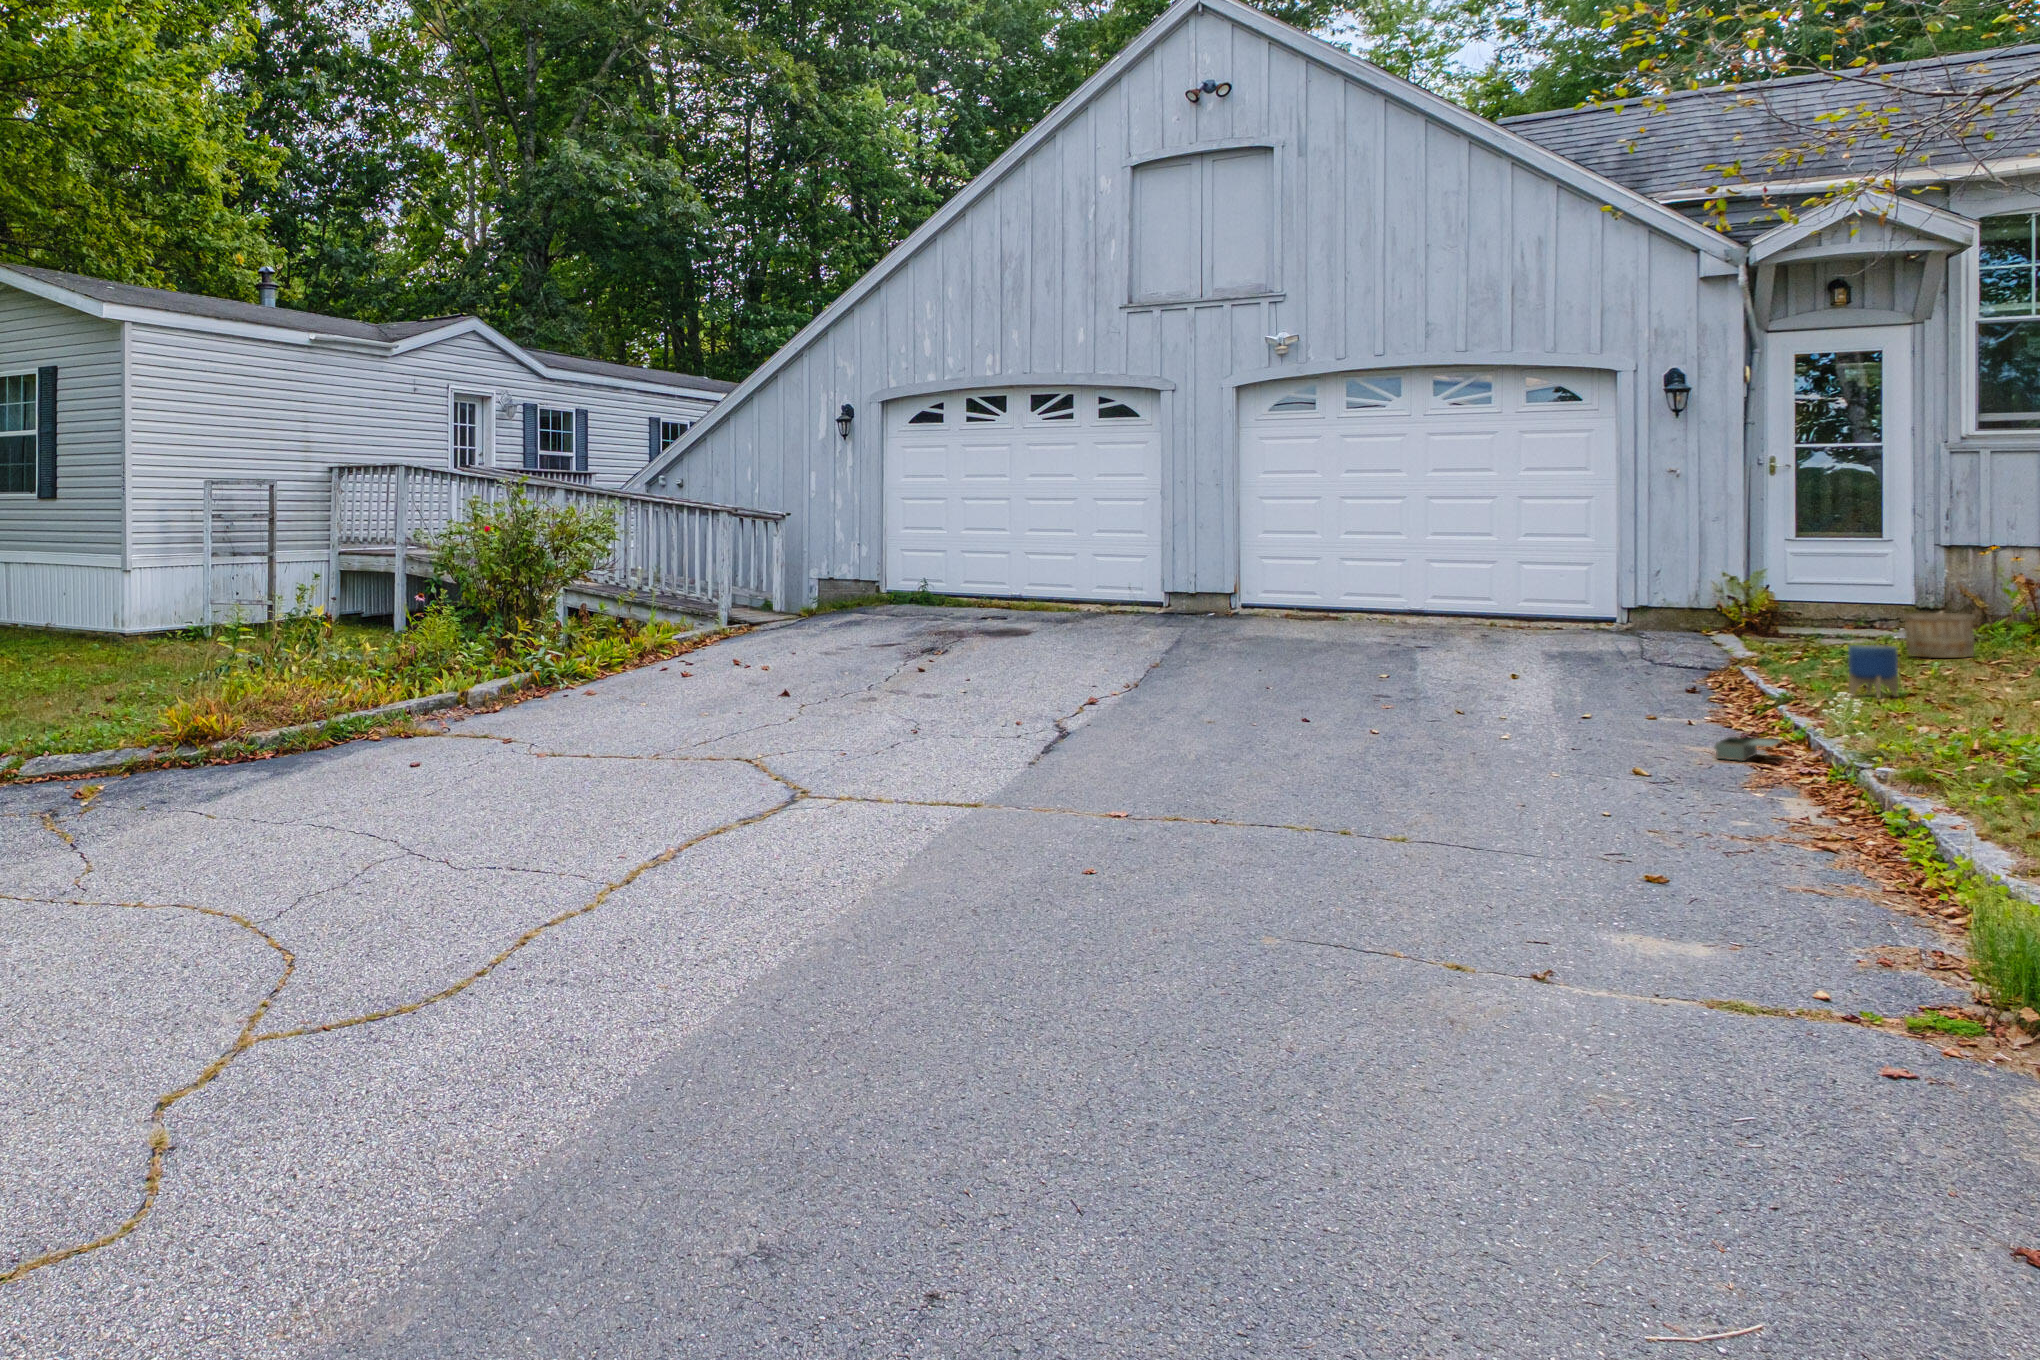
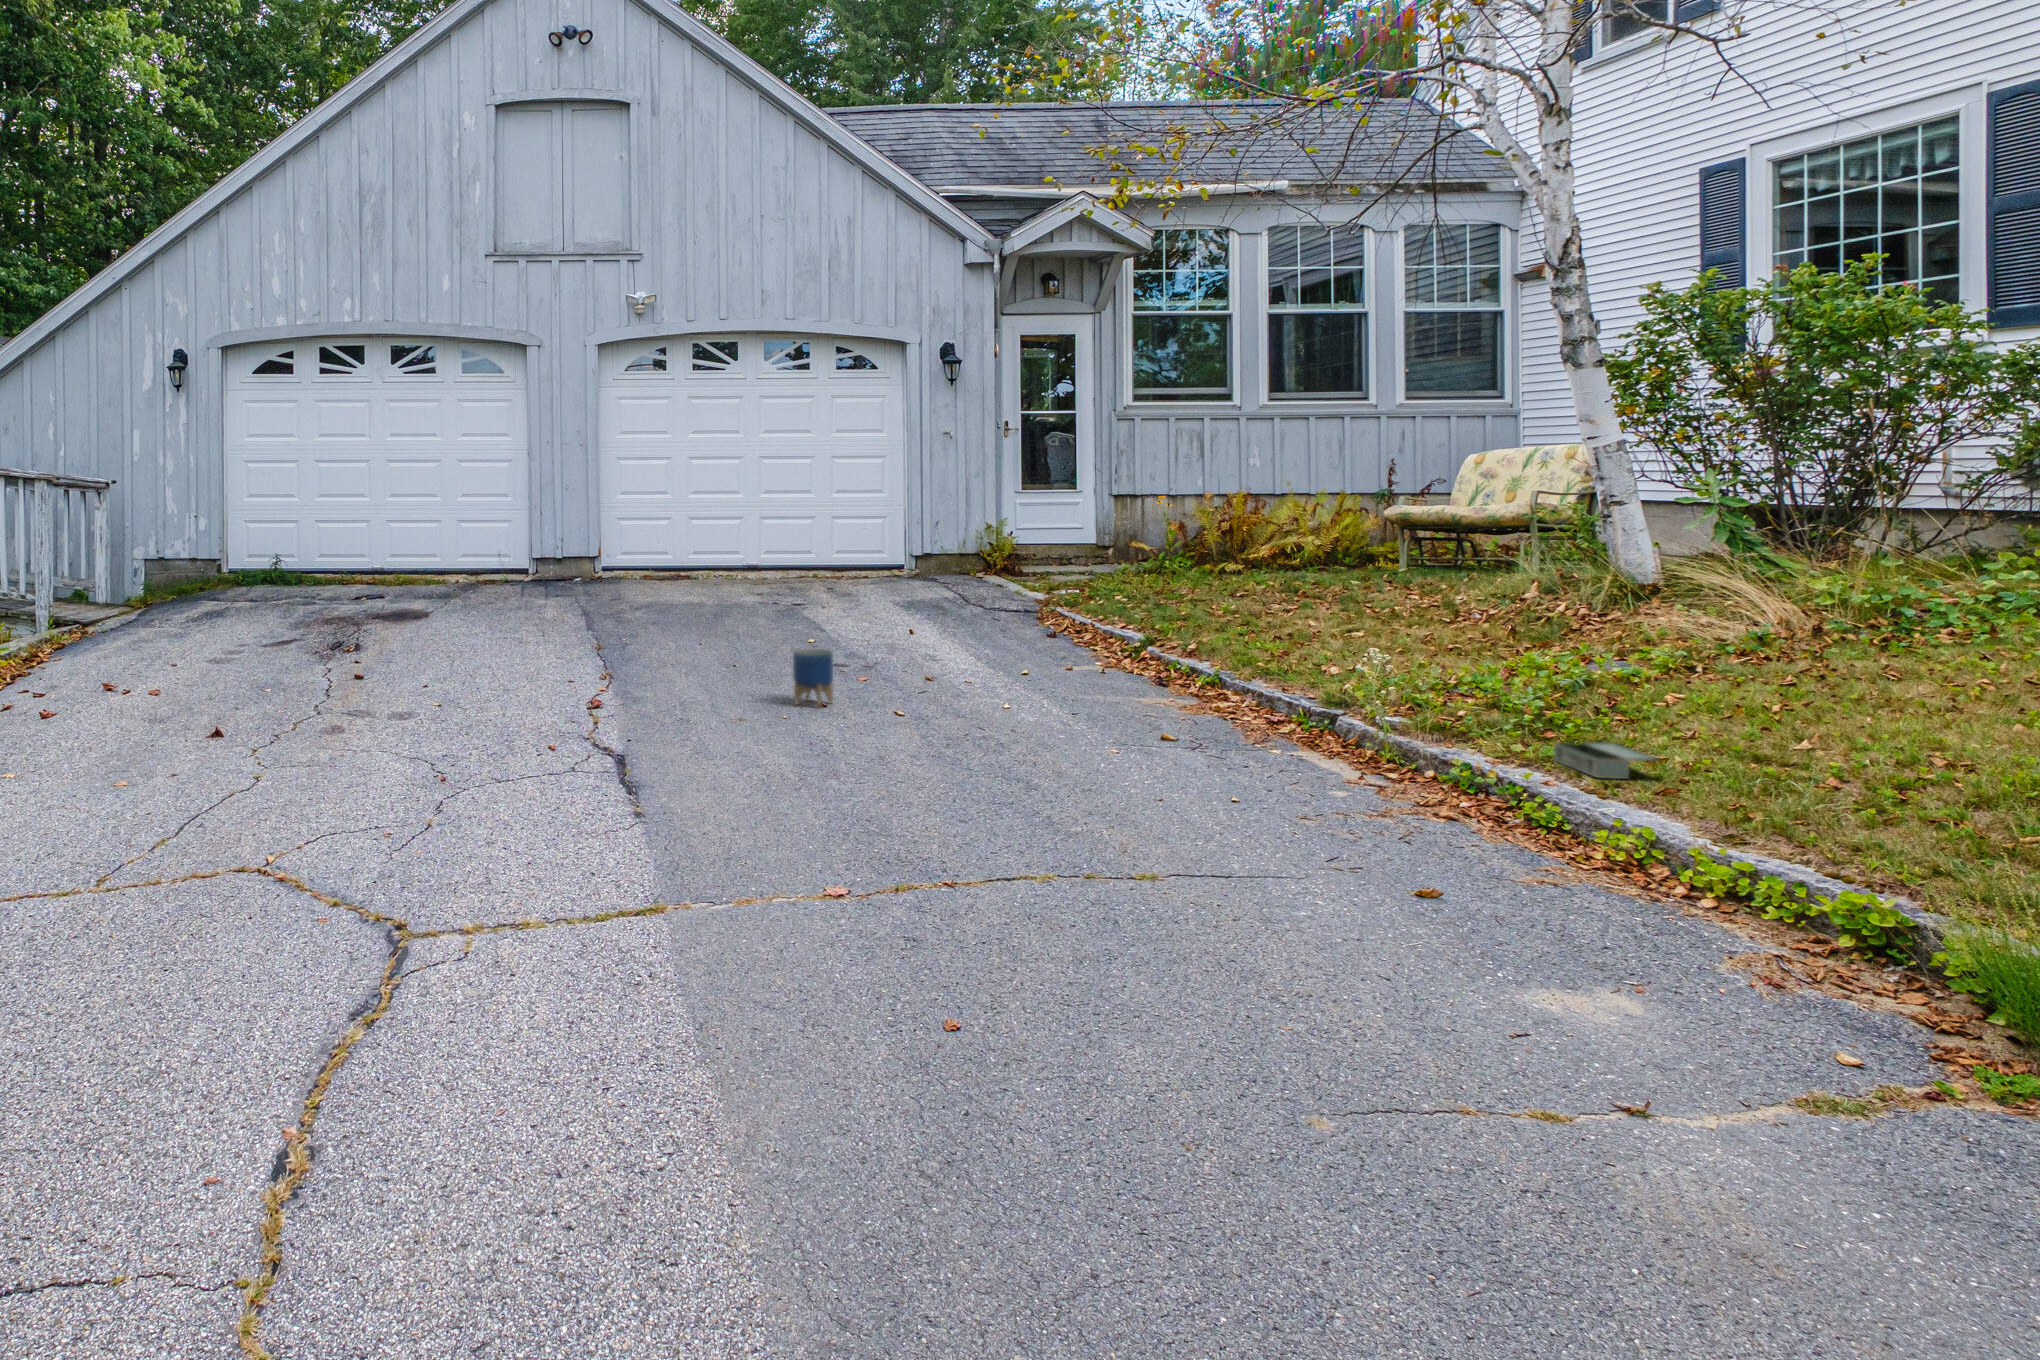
wooden bucket: present [1904,613,1974,658] -> none [1199,555,1254,595]
planter: present [1848,645,1898,698] -> present [793,649,833,707]

